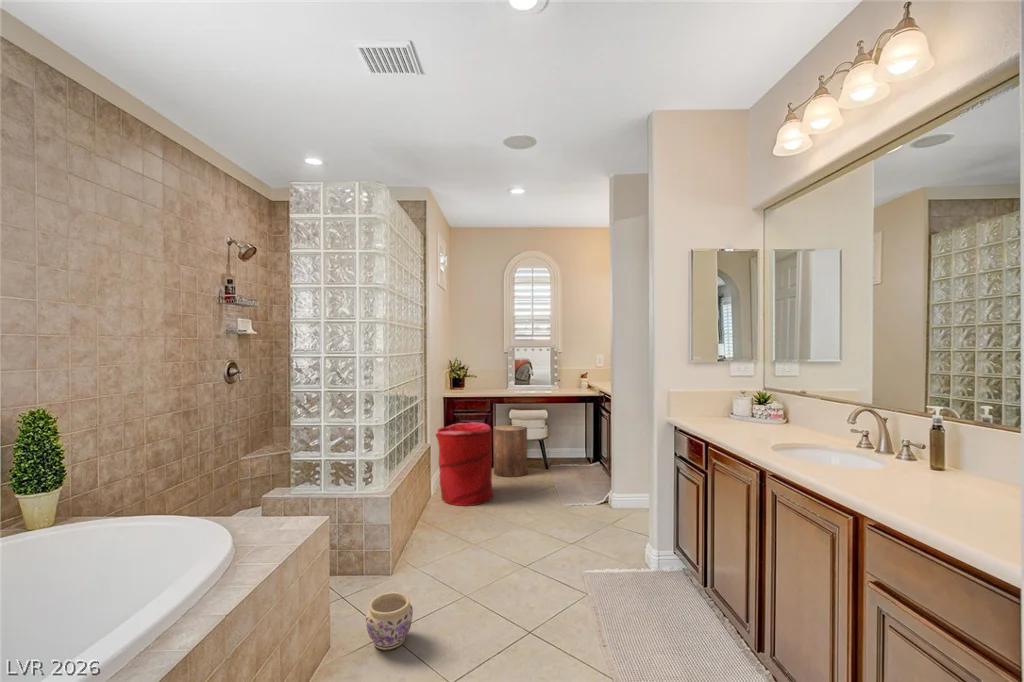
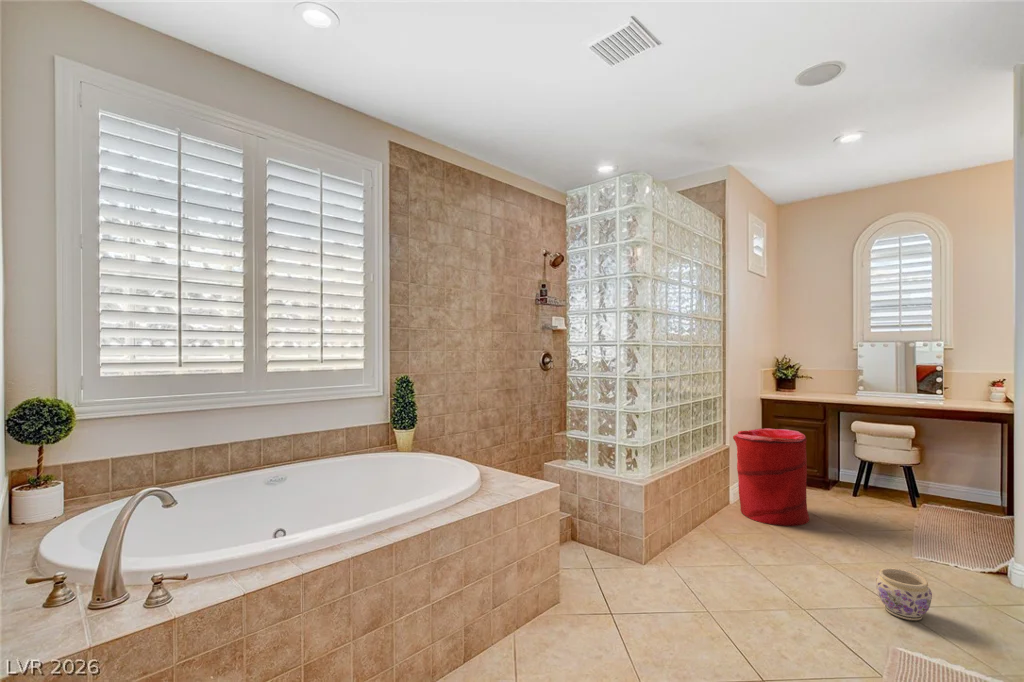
stool: present [494,425,527,477] -> none [826,439,879,508]
planter: present [366,592,413,651] -> present [876,568,932,621]

